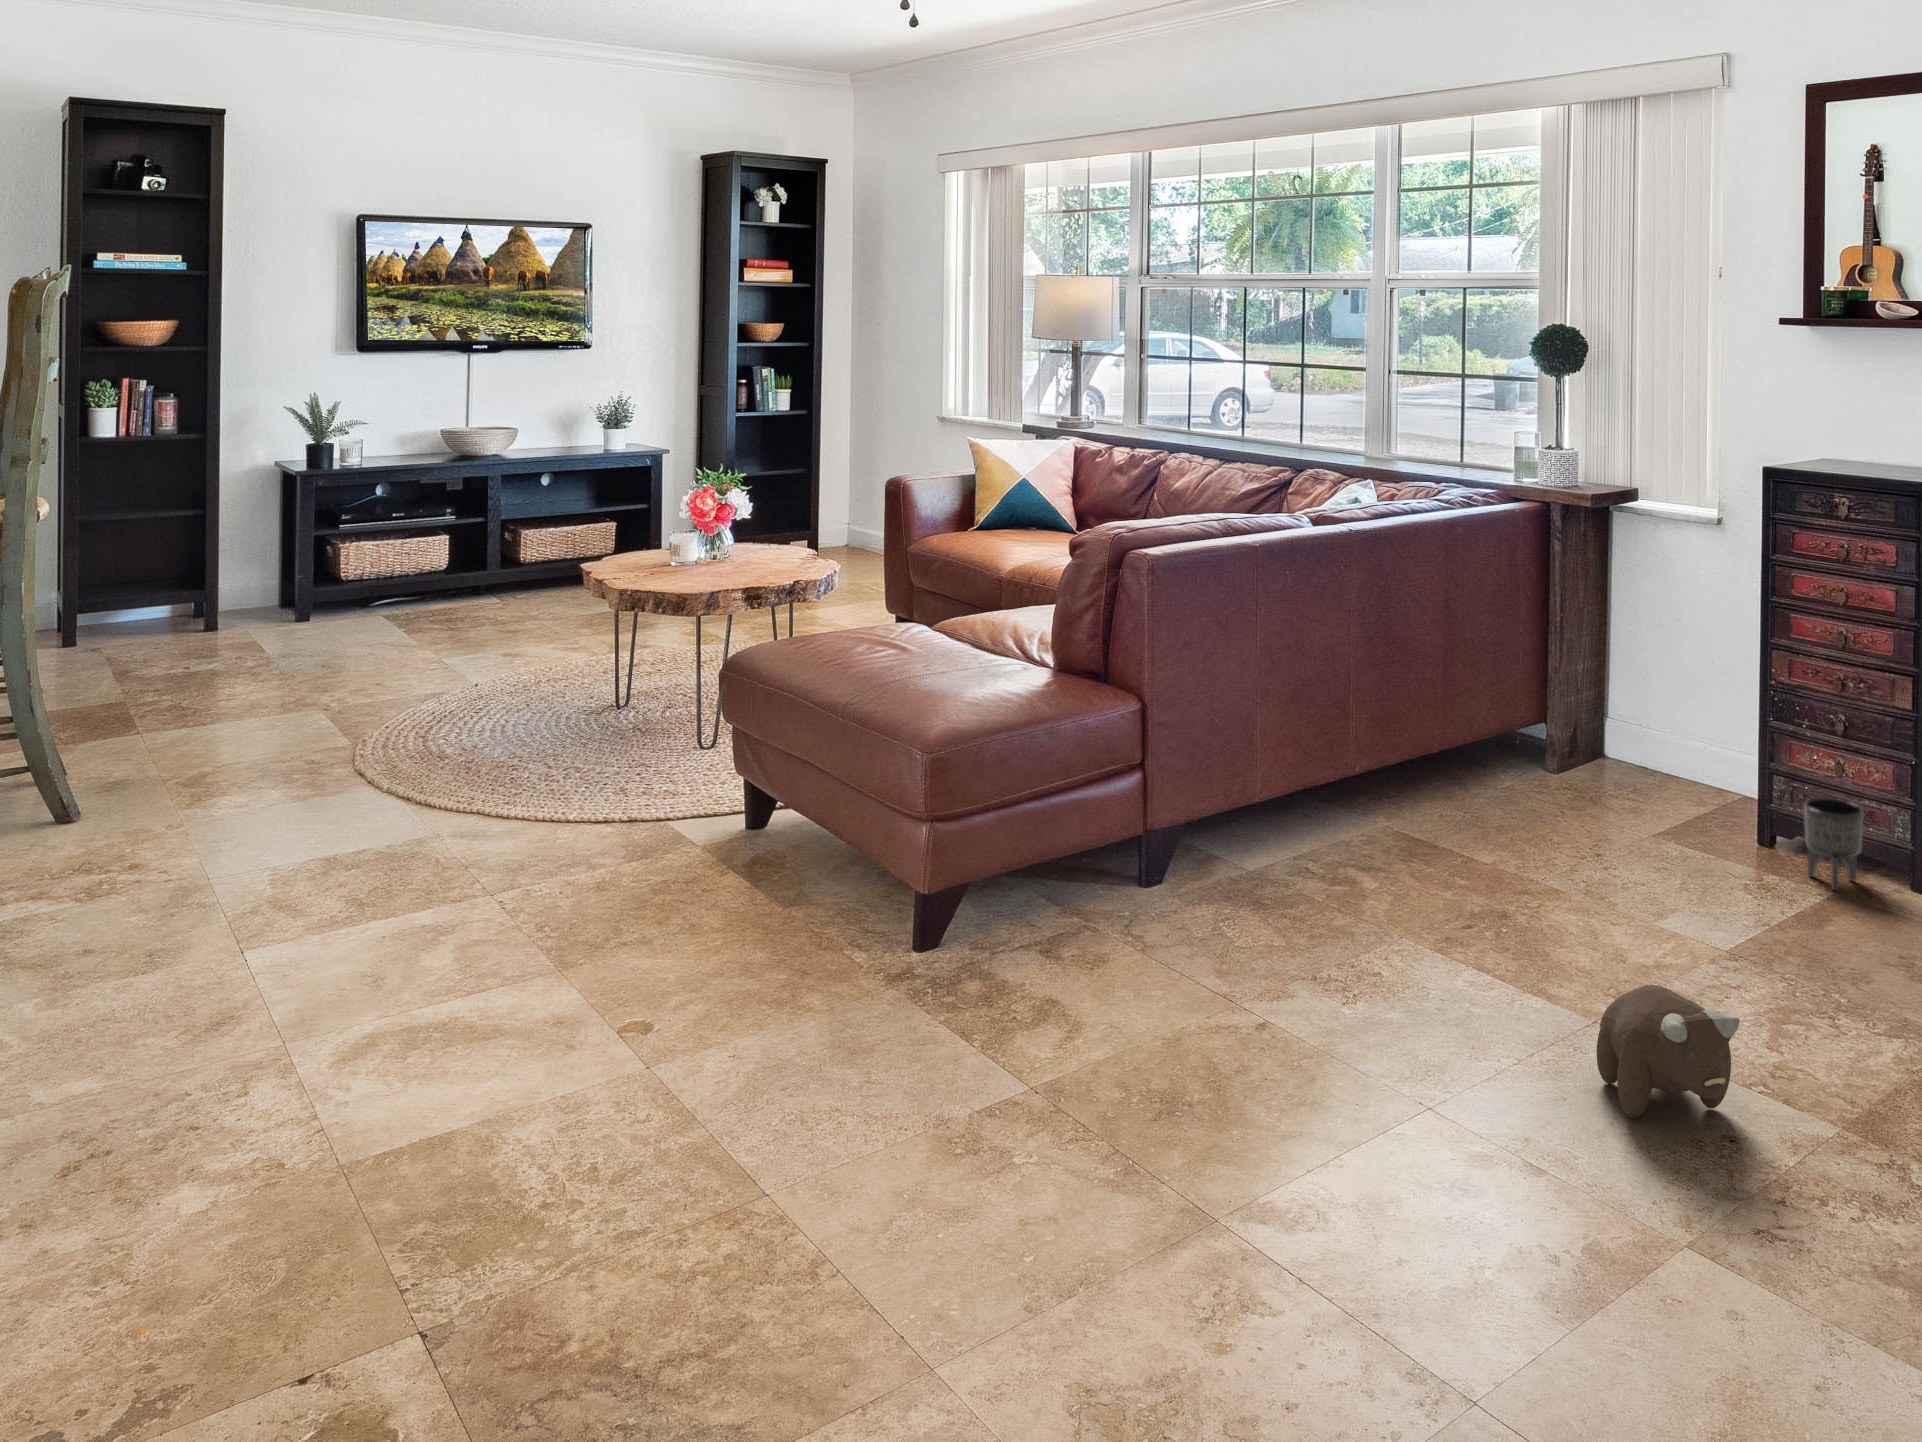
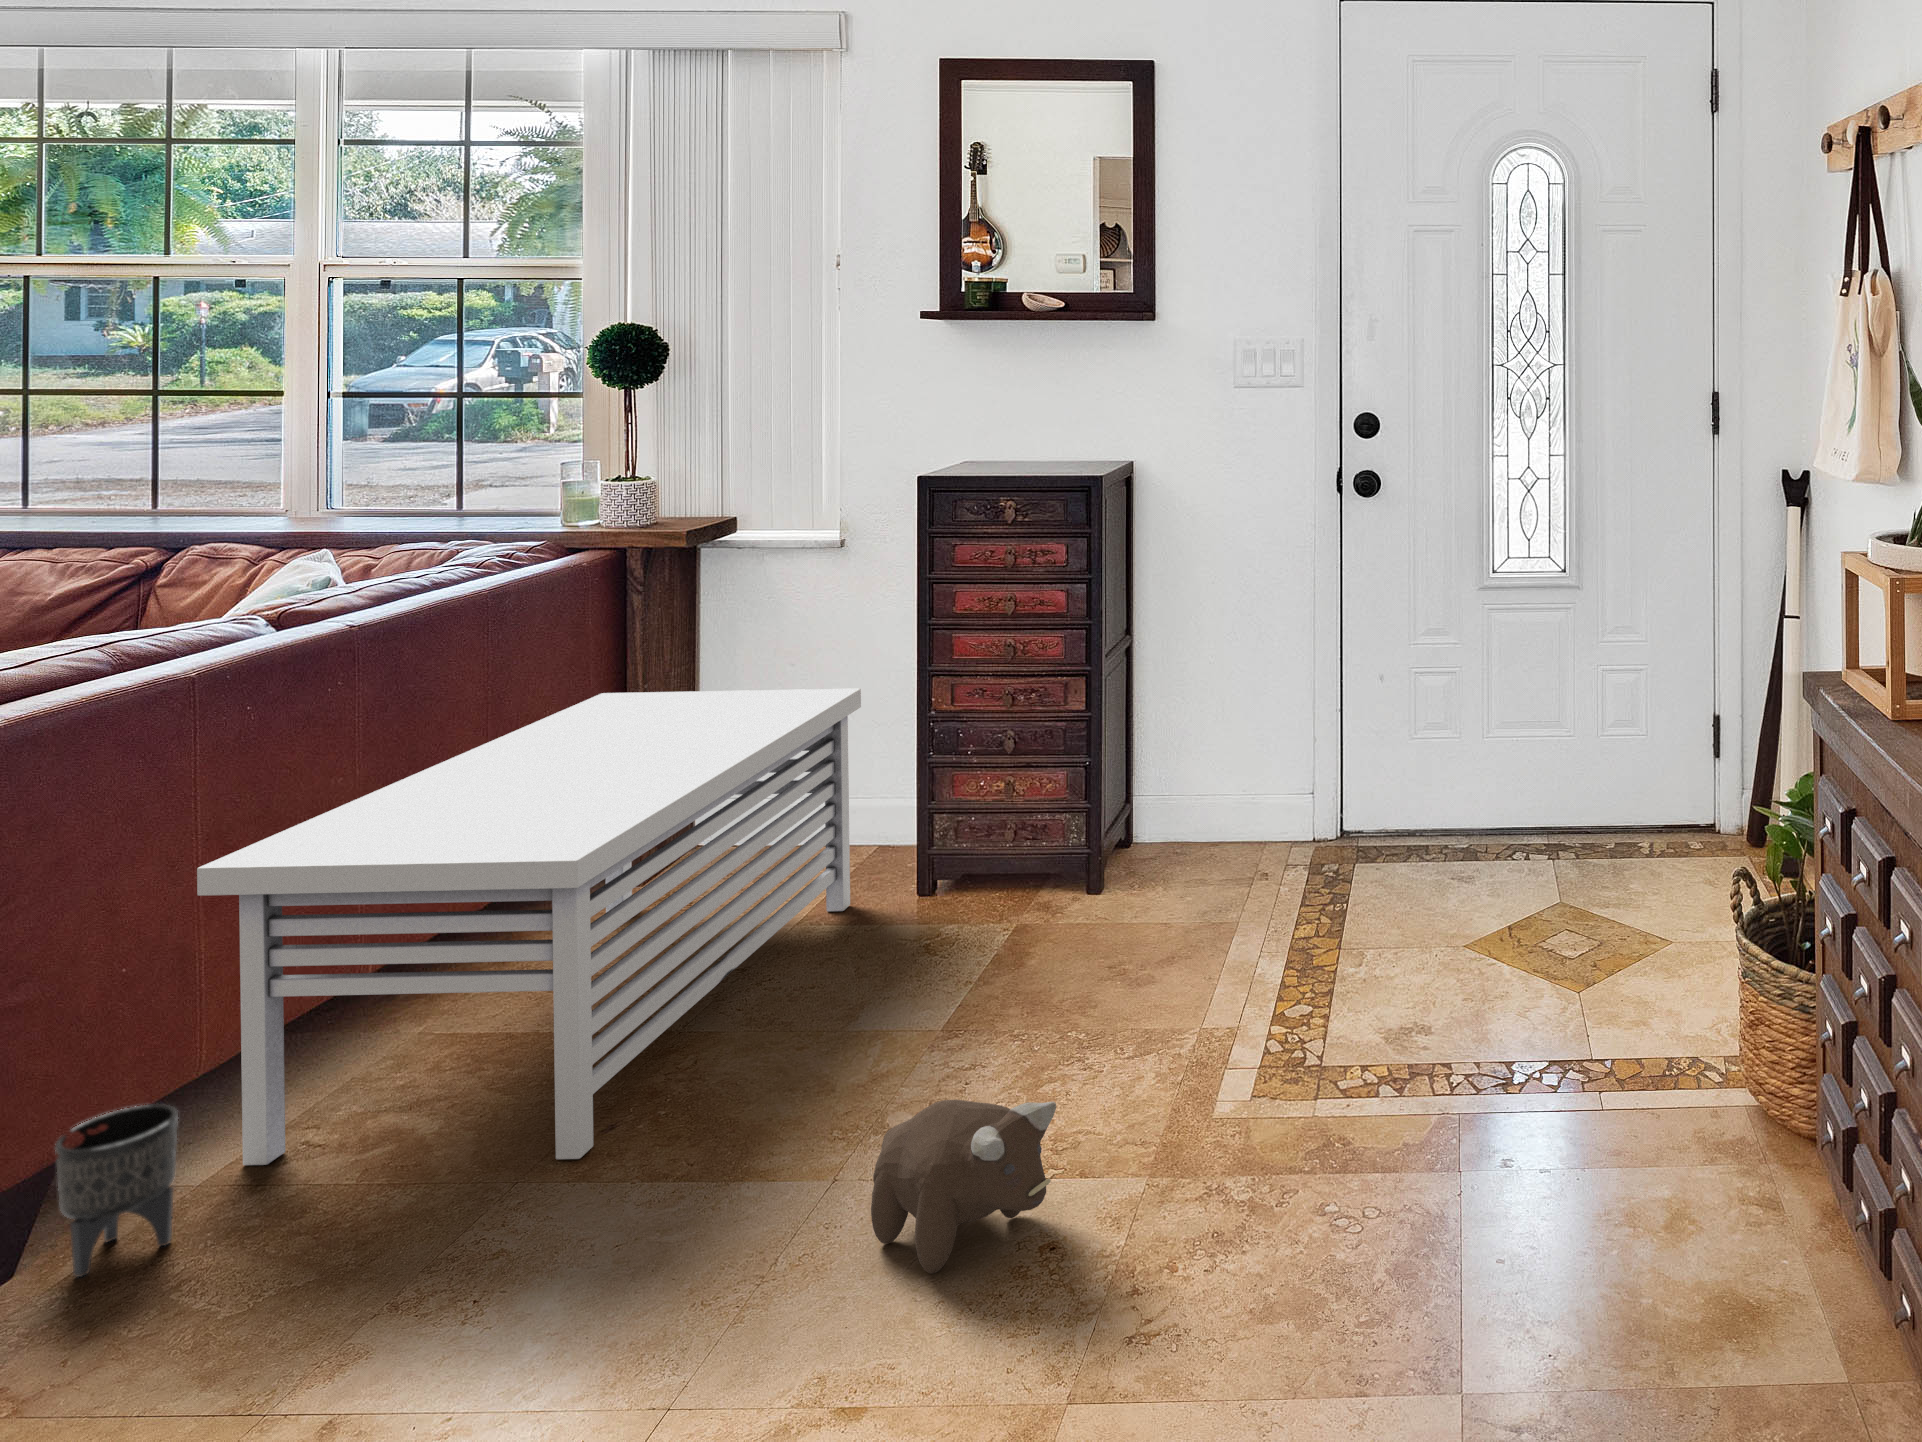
storage bench: none [1241,614,1711,944] -> present [197,689,861,1165]
planter: present [1804,798,1864,890] -> present [55,1104,178,1277]

